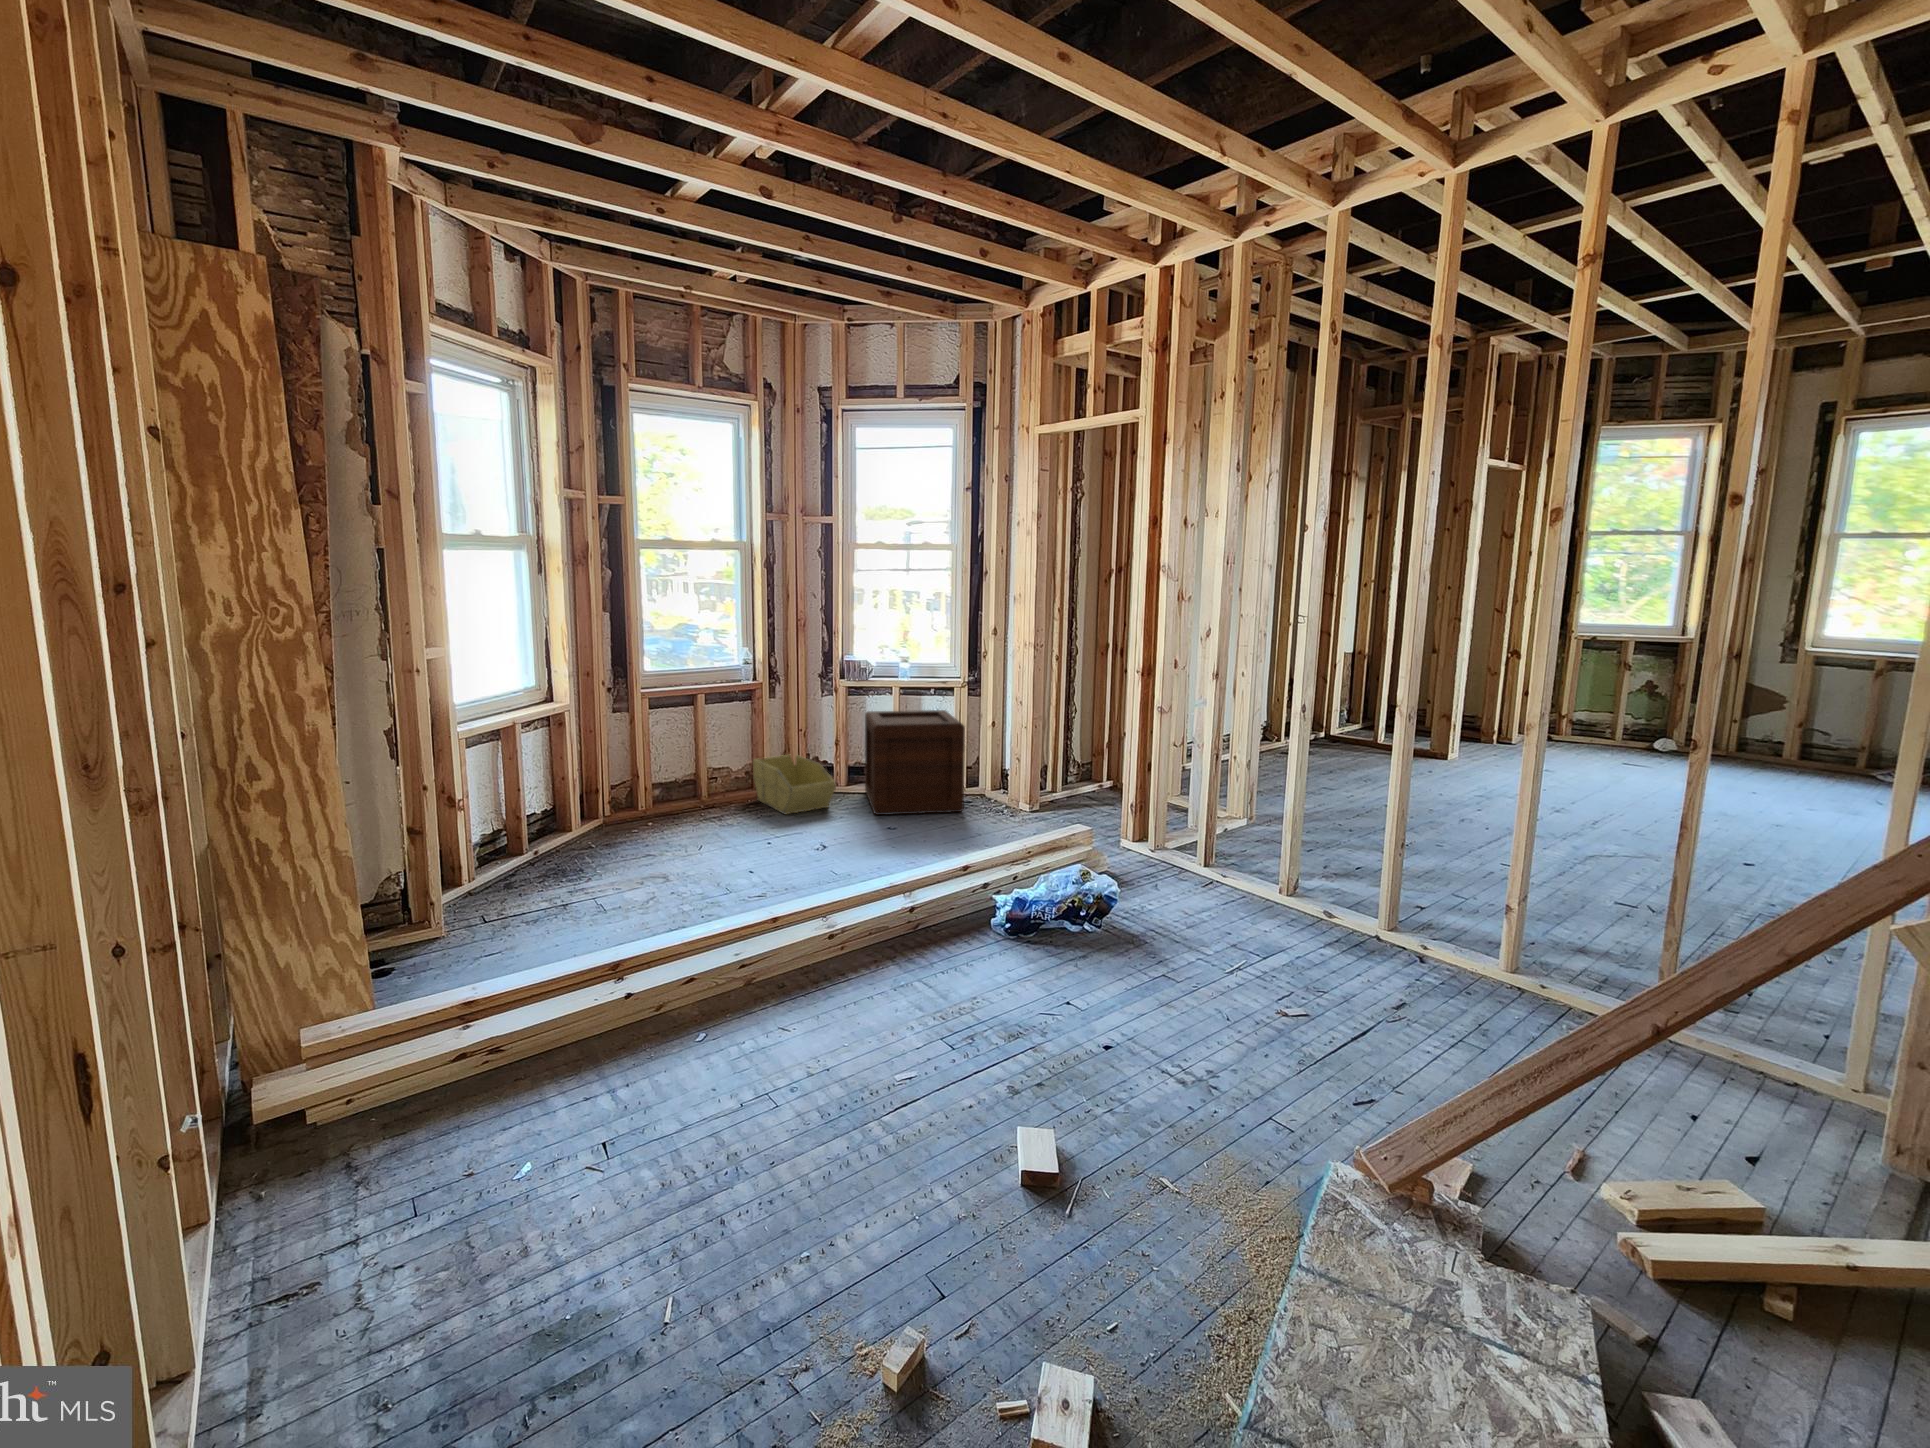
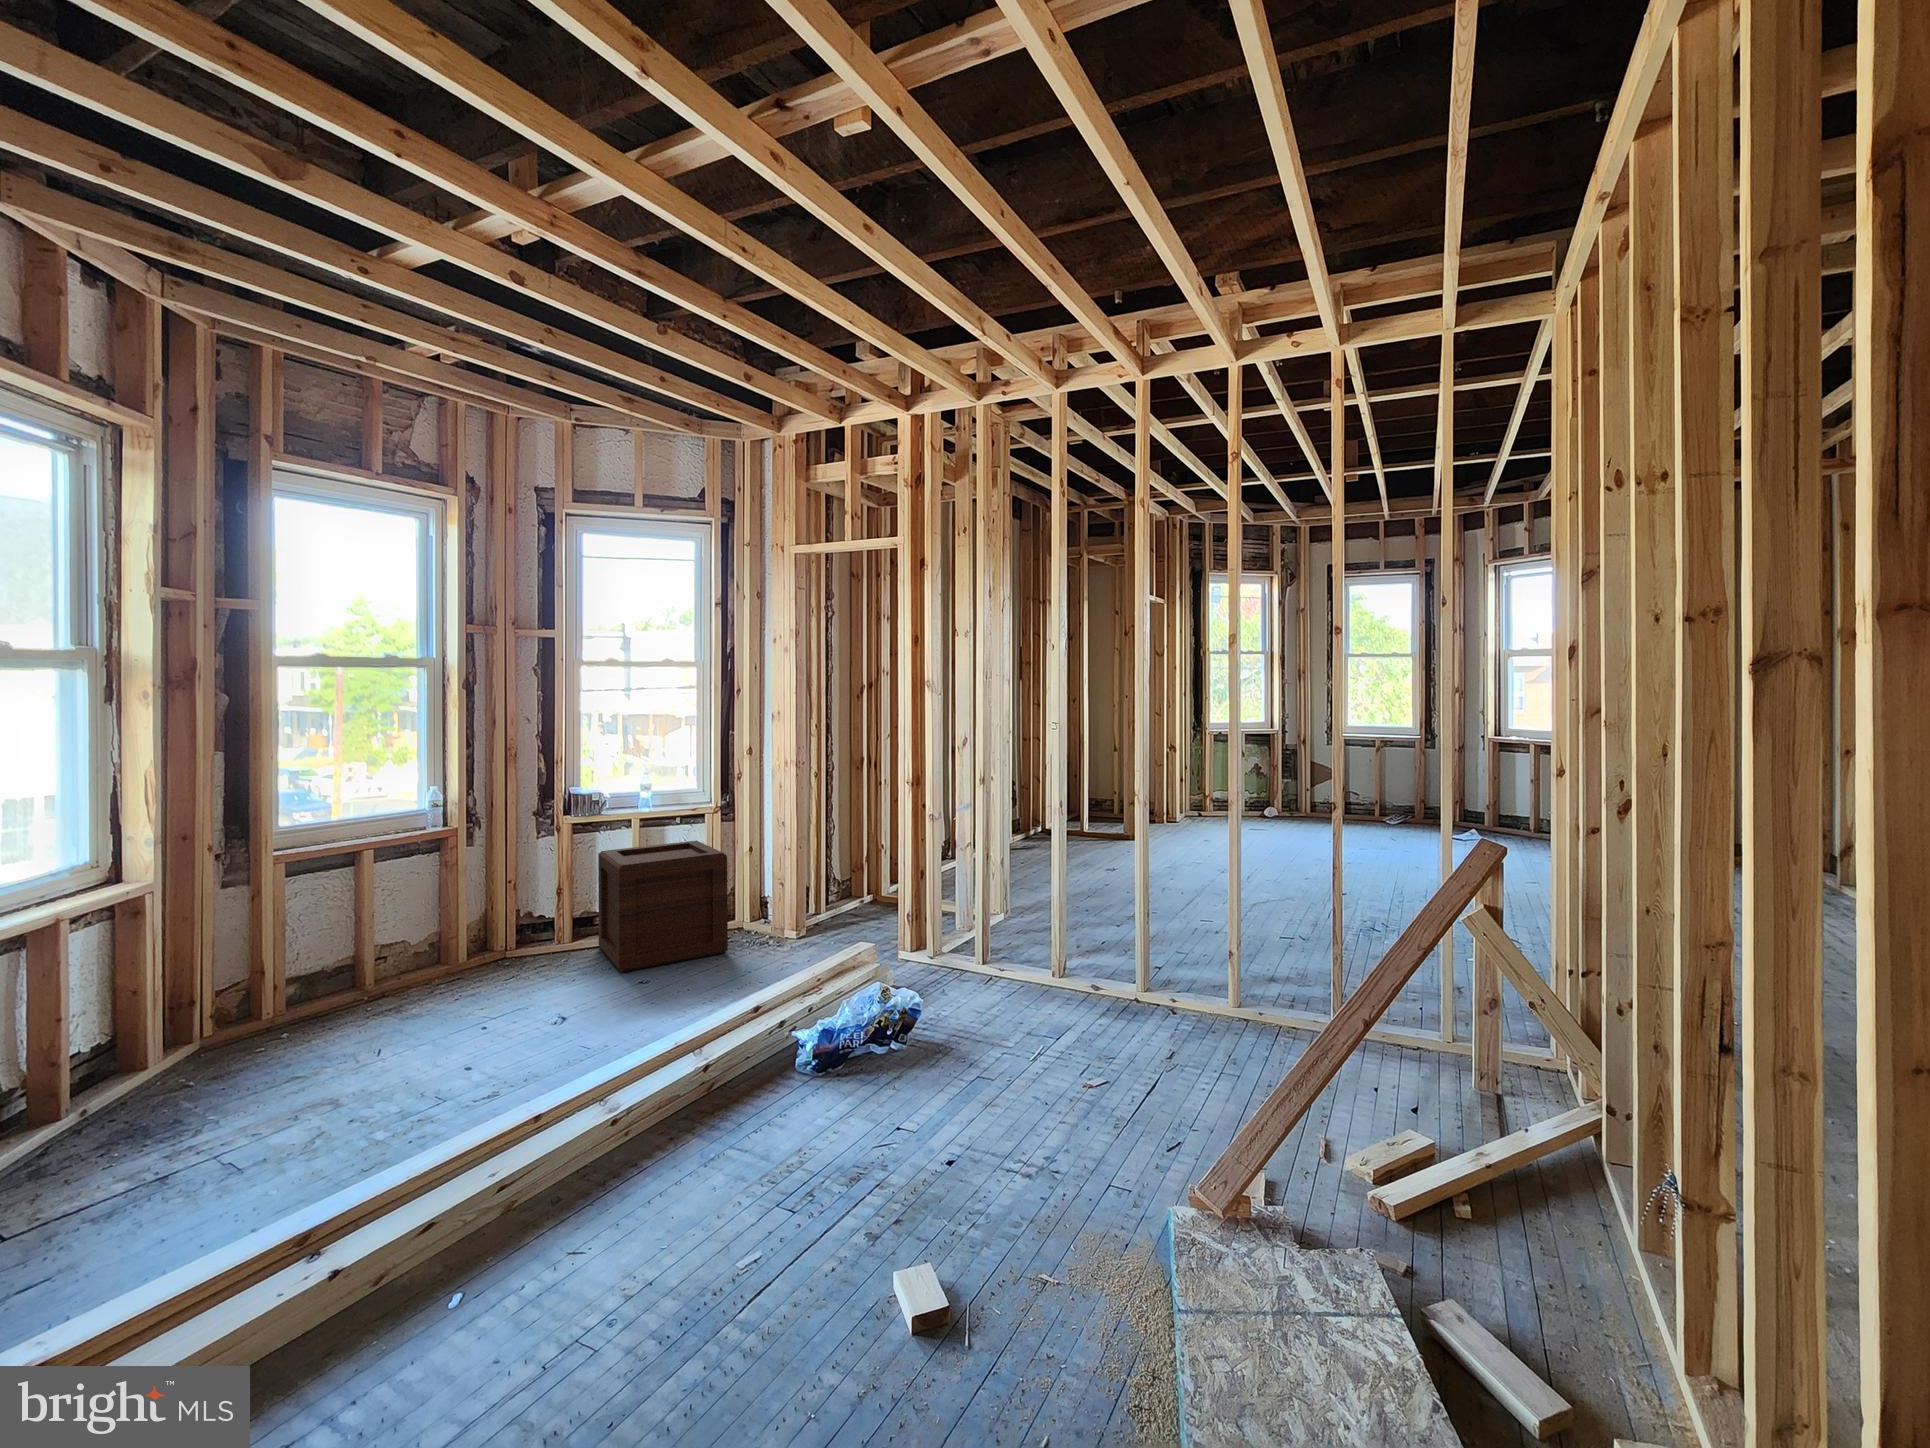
storage bin: present [753,755,836,814] -> none [442,913,567,991]

